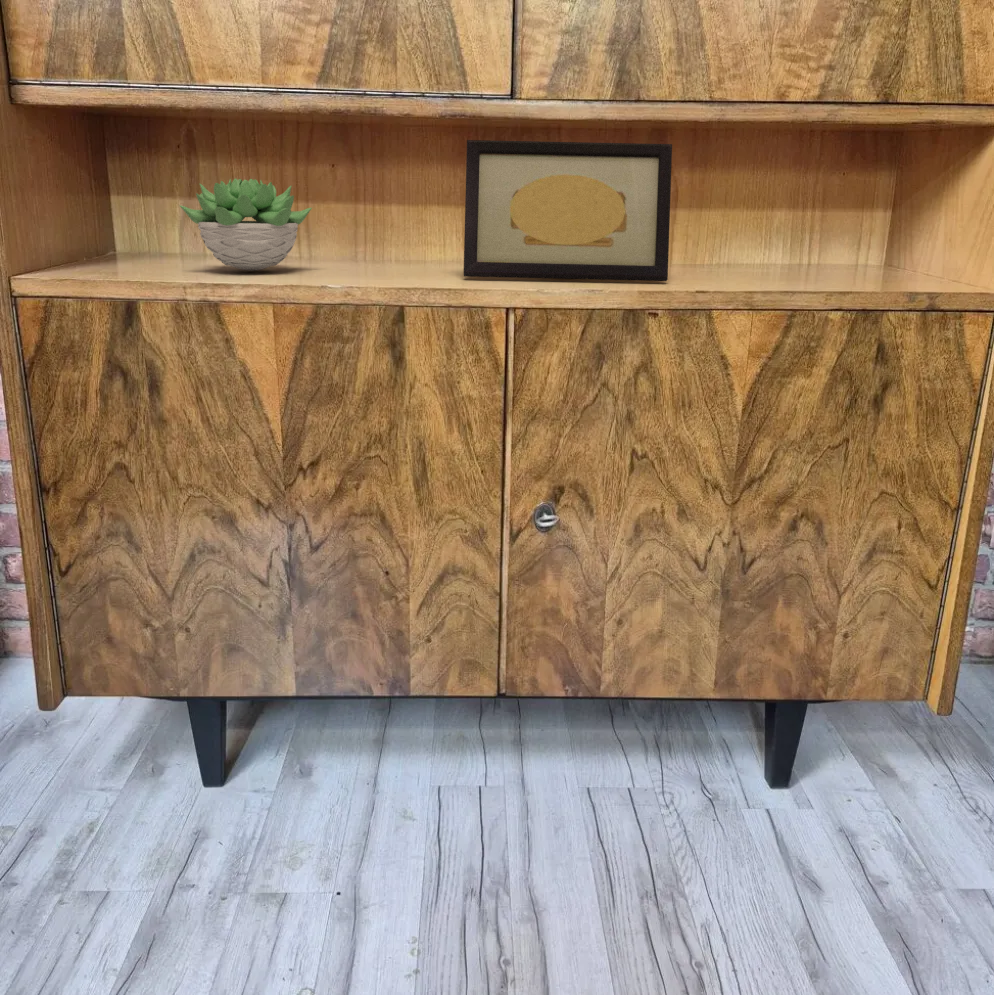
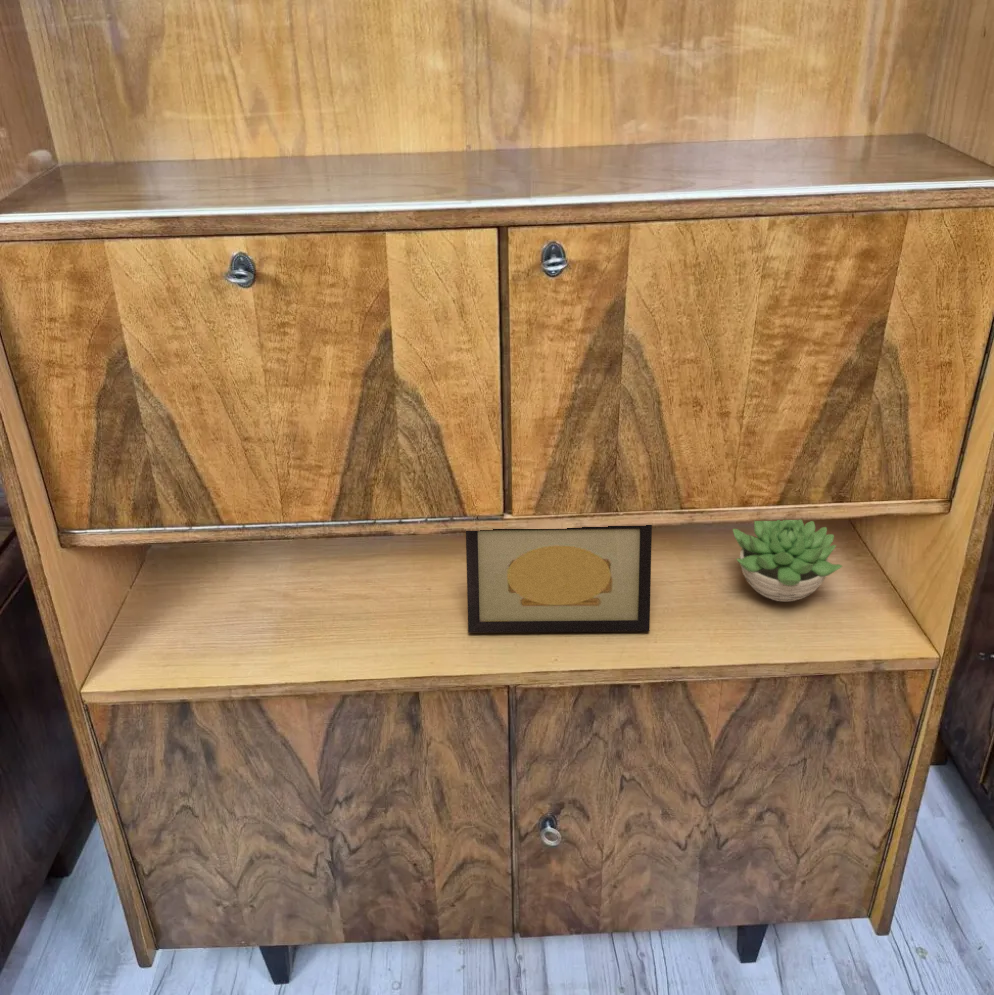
succulent plant: present [180,179,312,270] -> present [733,518,842,601]

